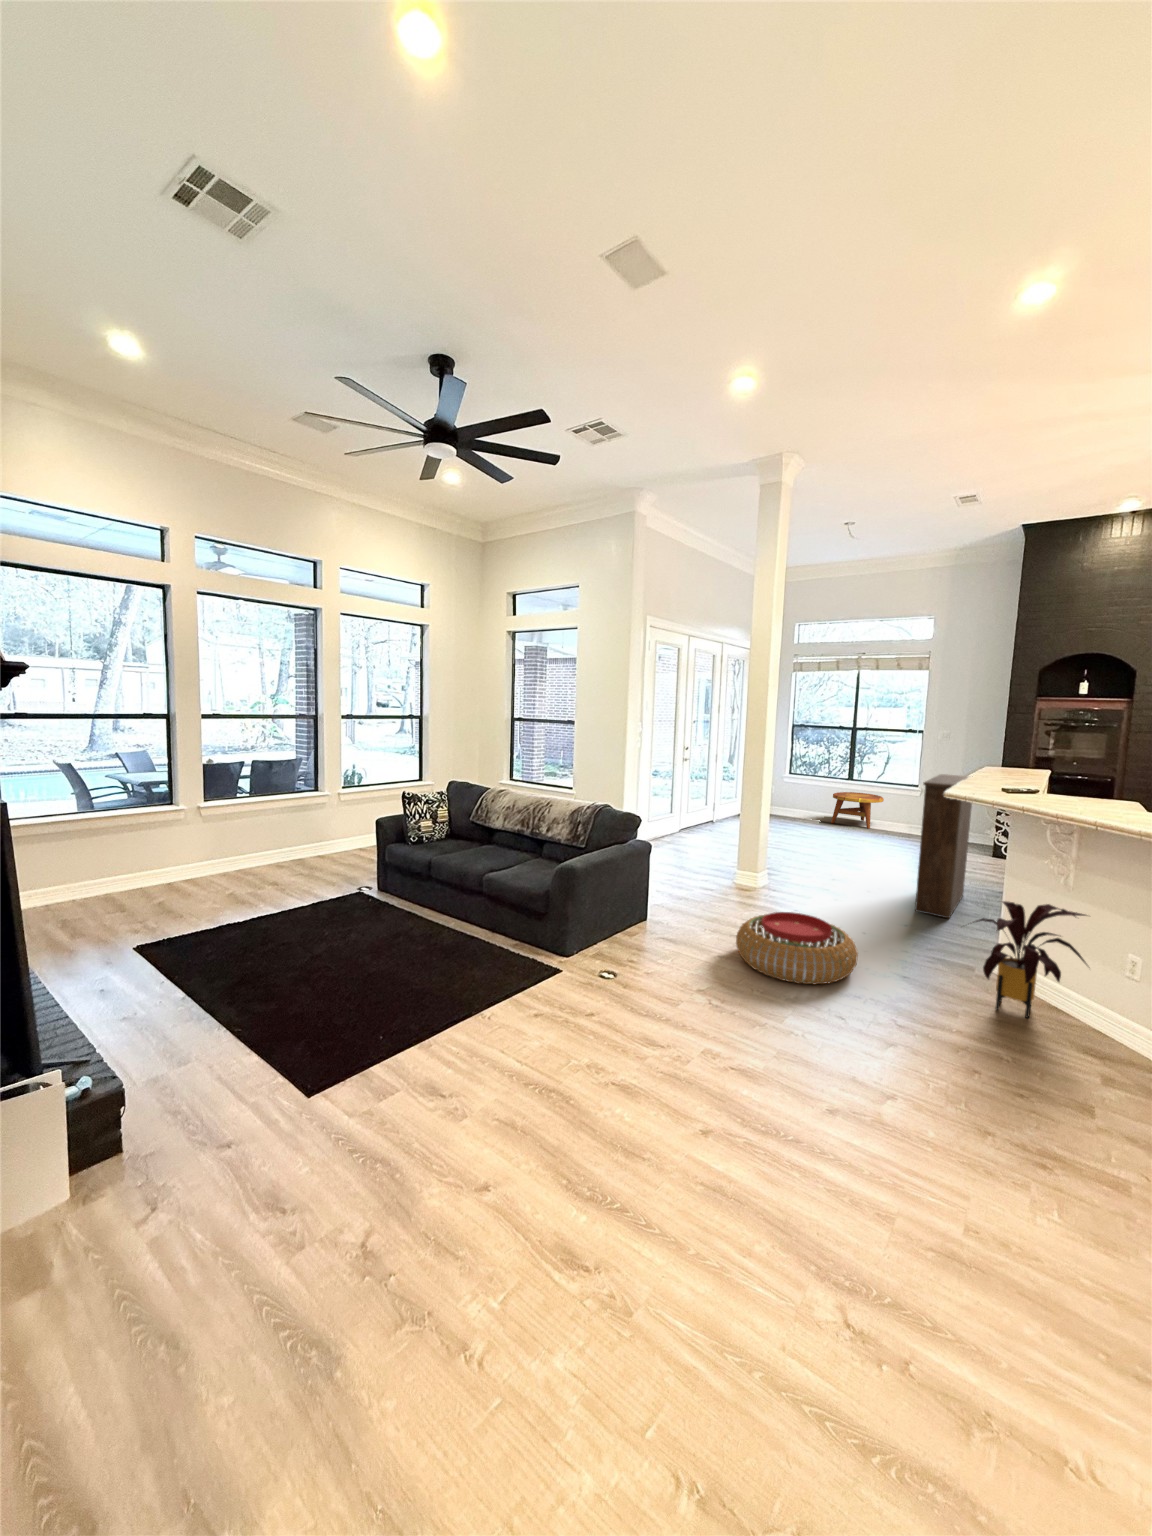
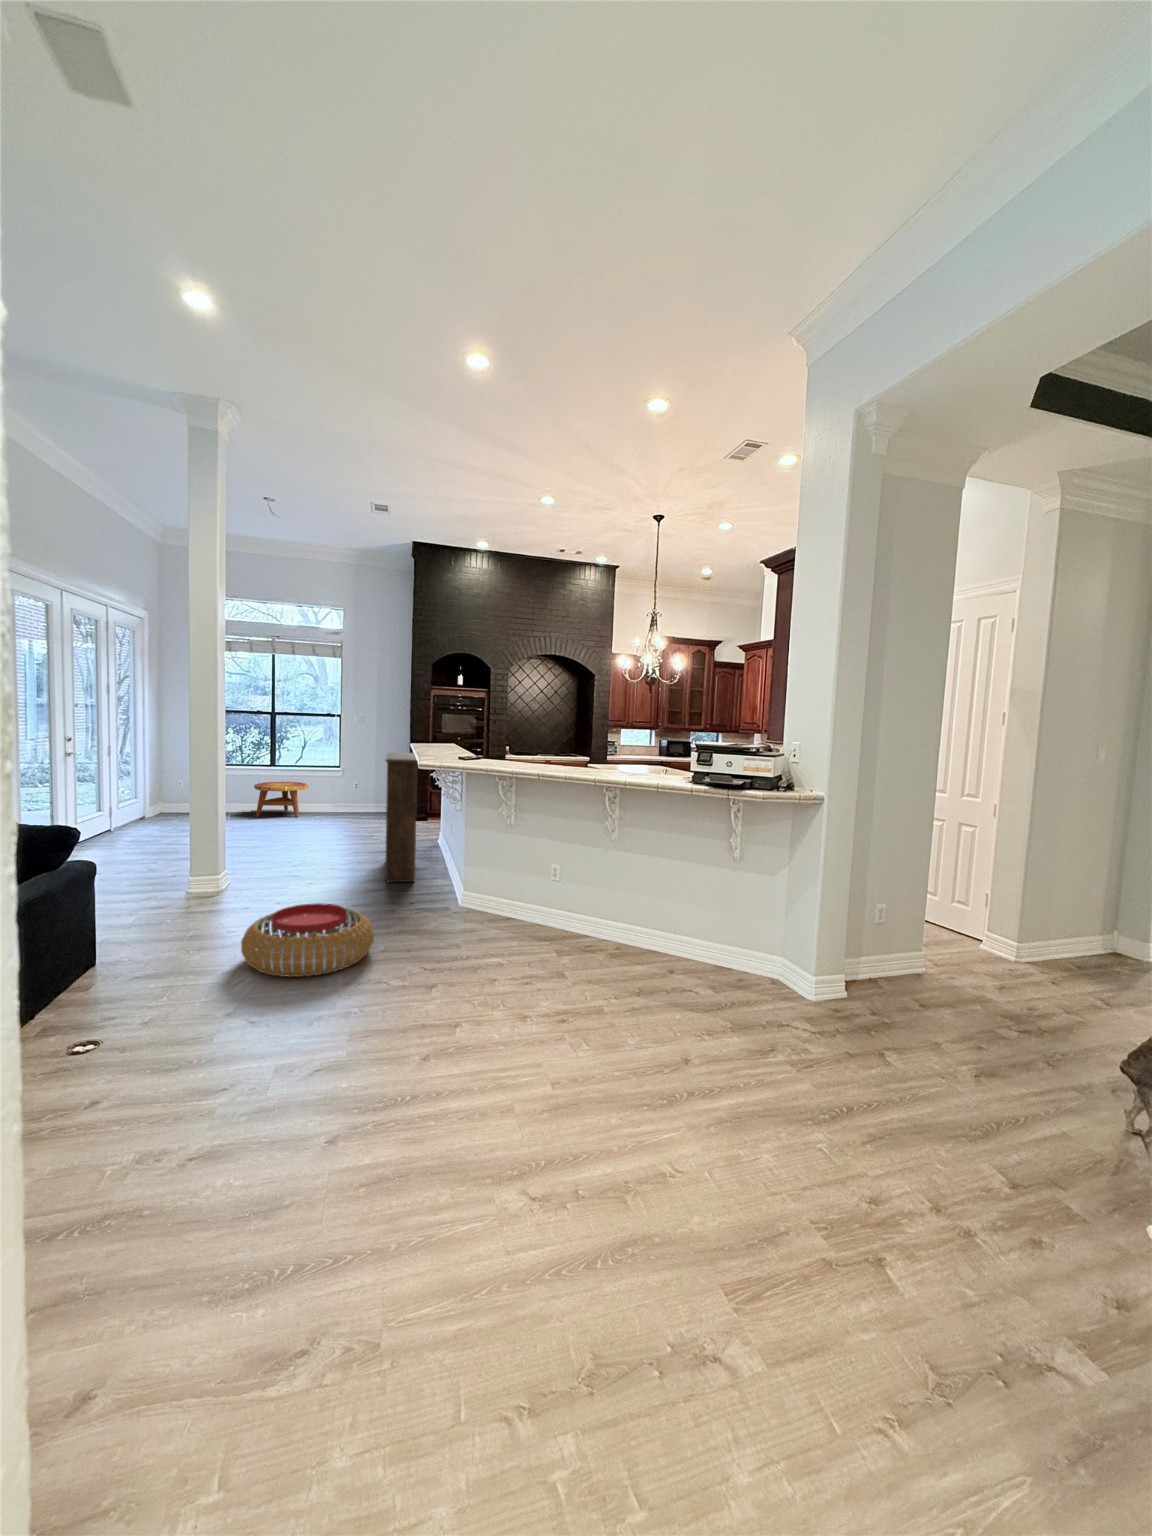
house plant: present [974,901,1086,1018] -> none [455,845,543,940]

